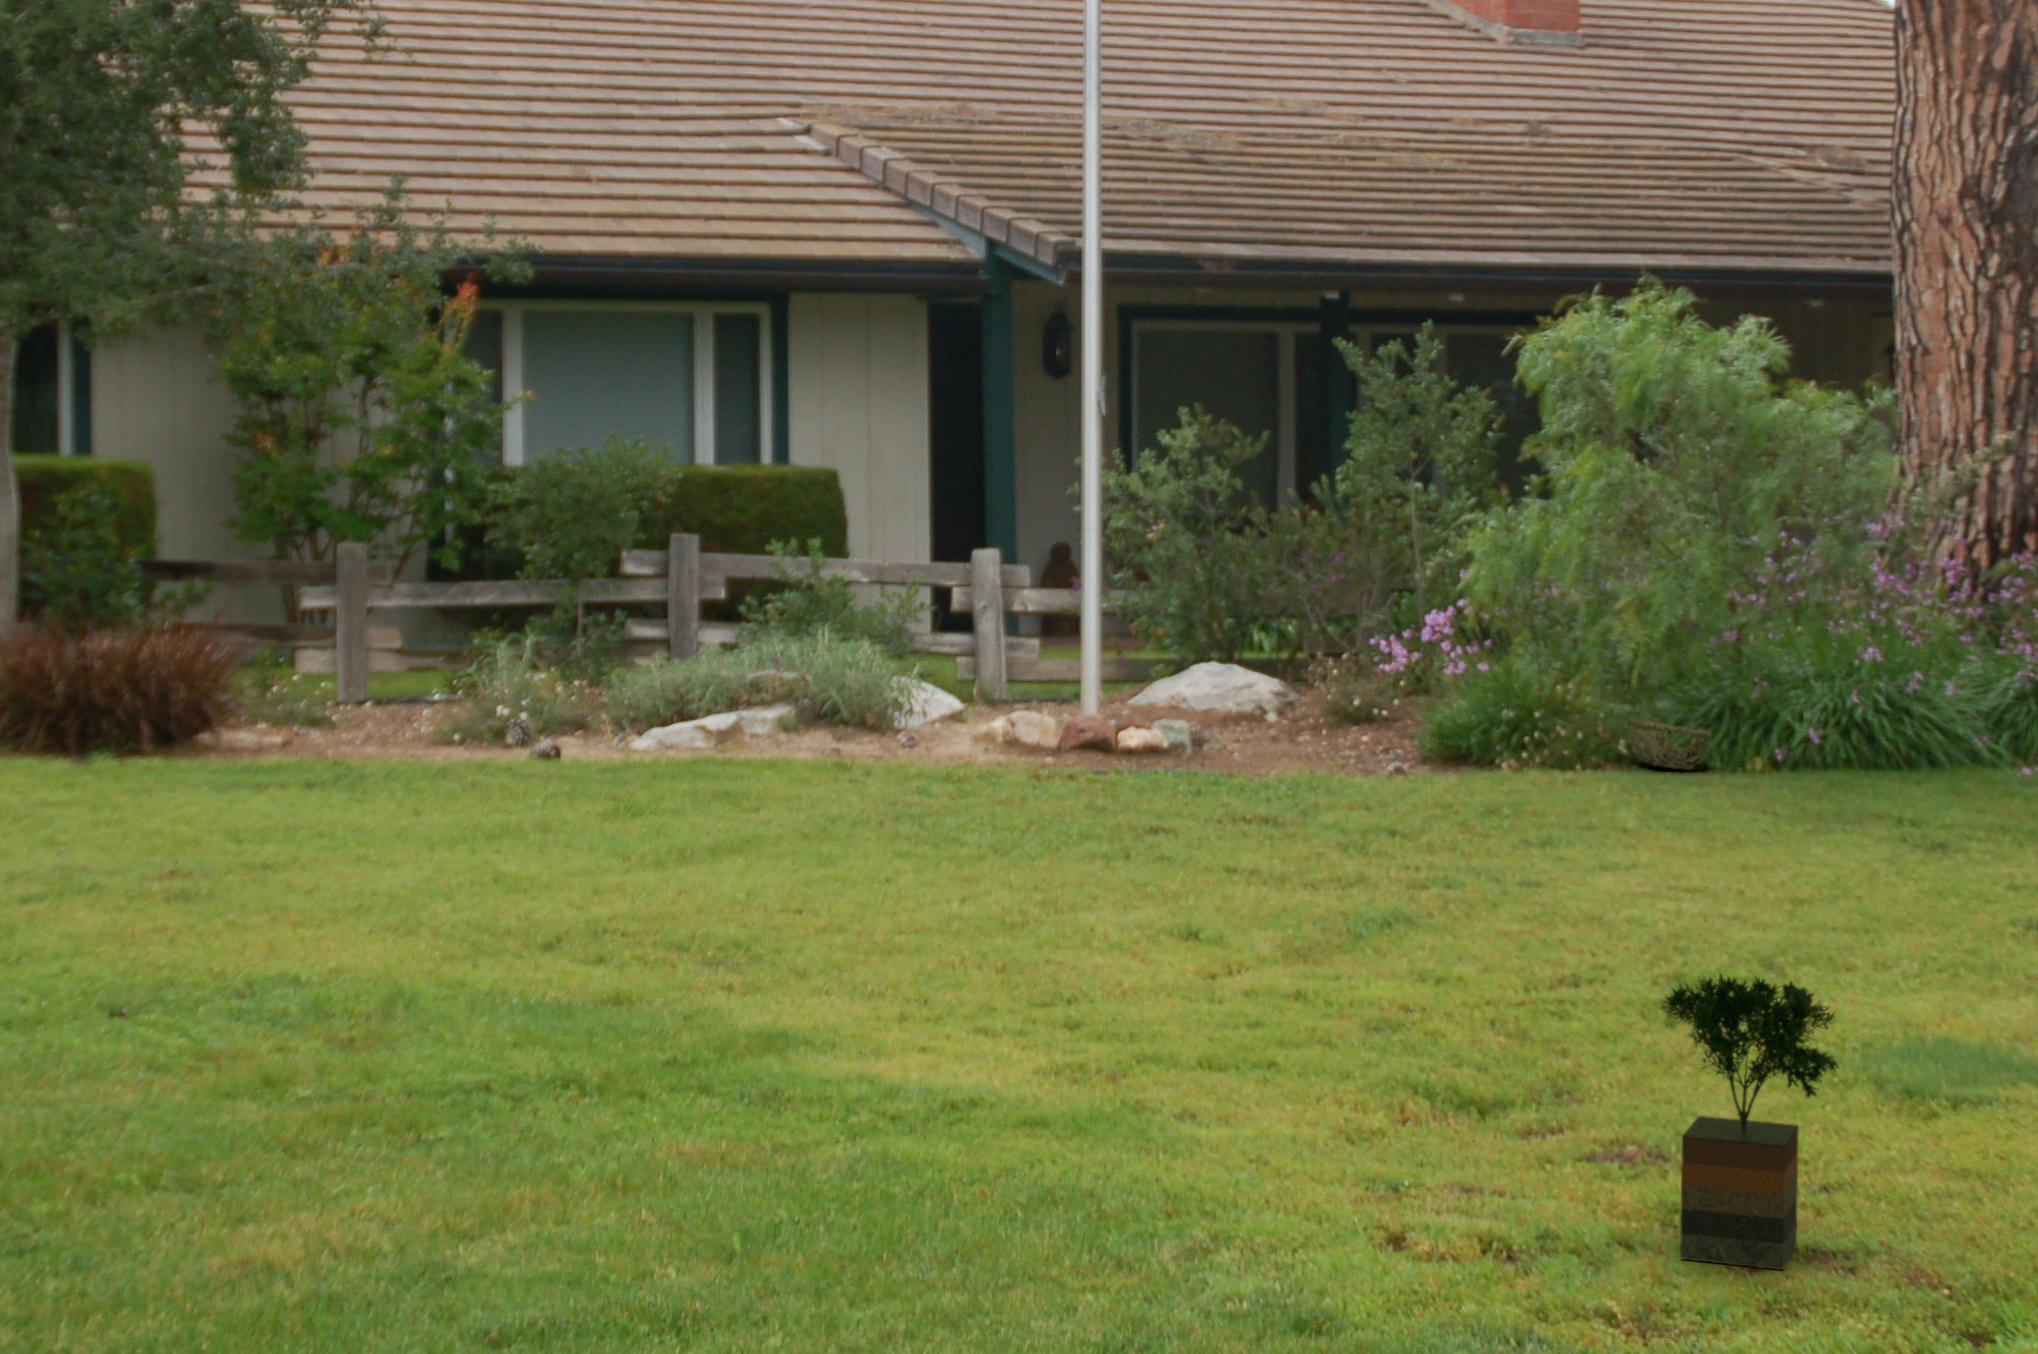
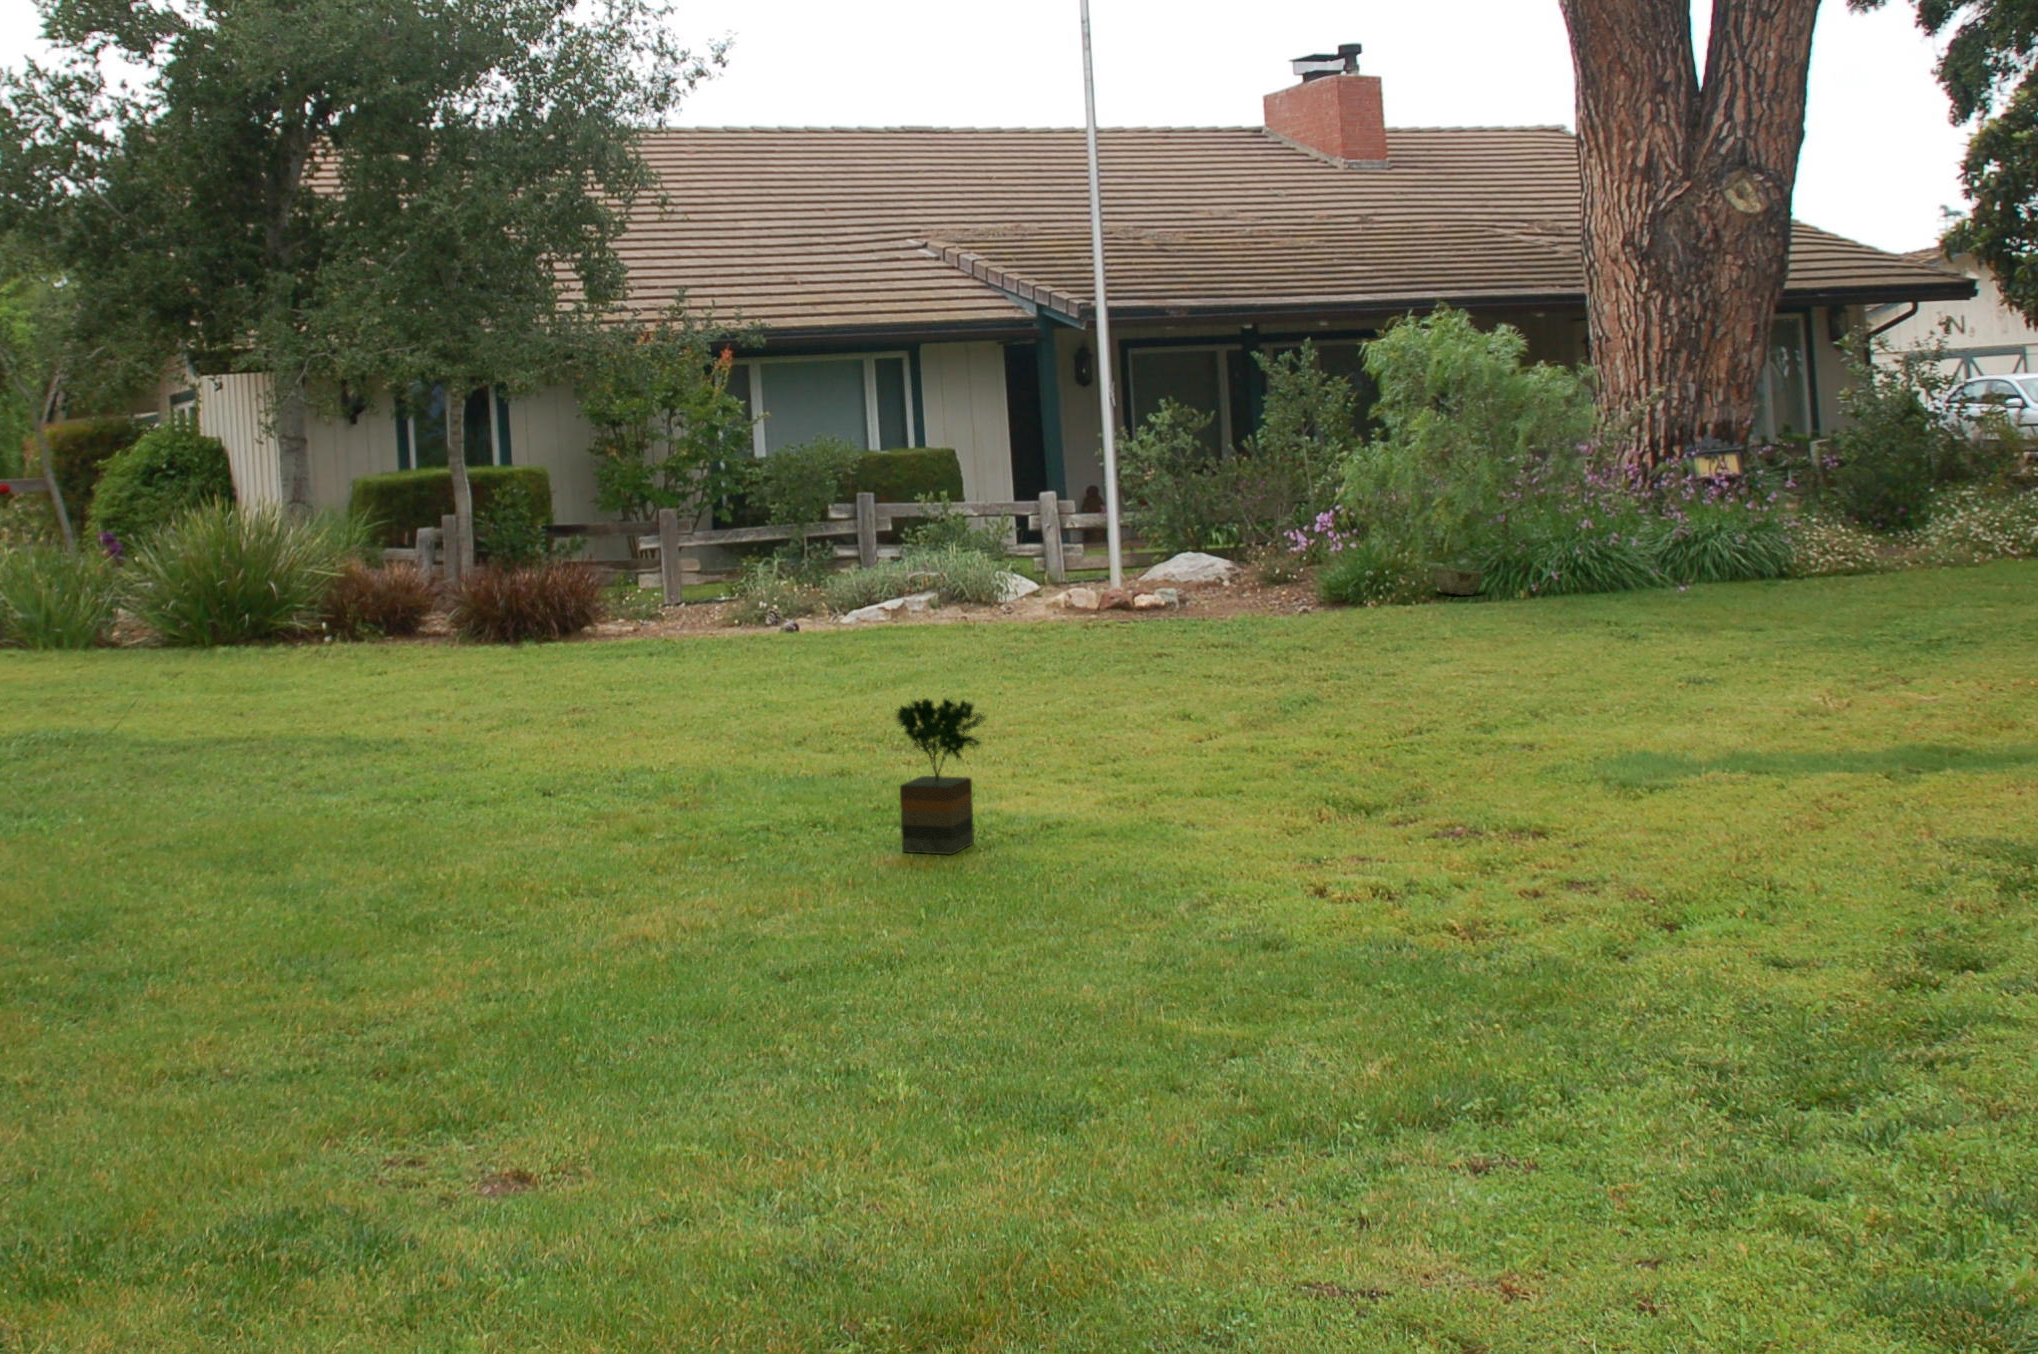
potted tree: present [1661,974,1838,1270] -> present [896,699,985,855]

